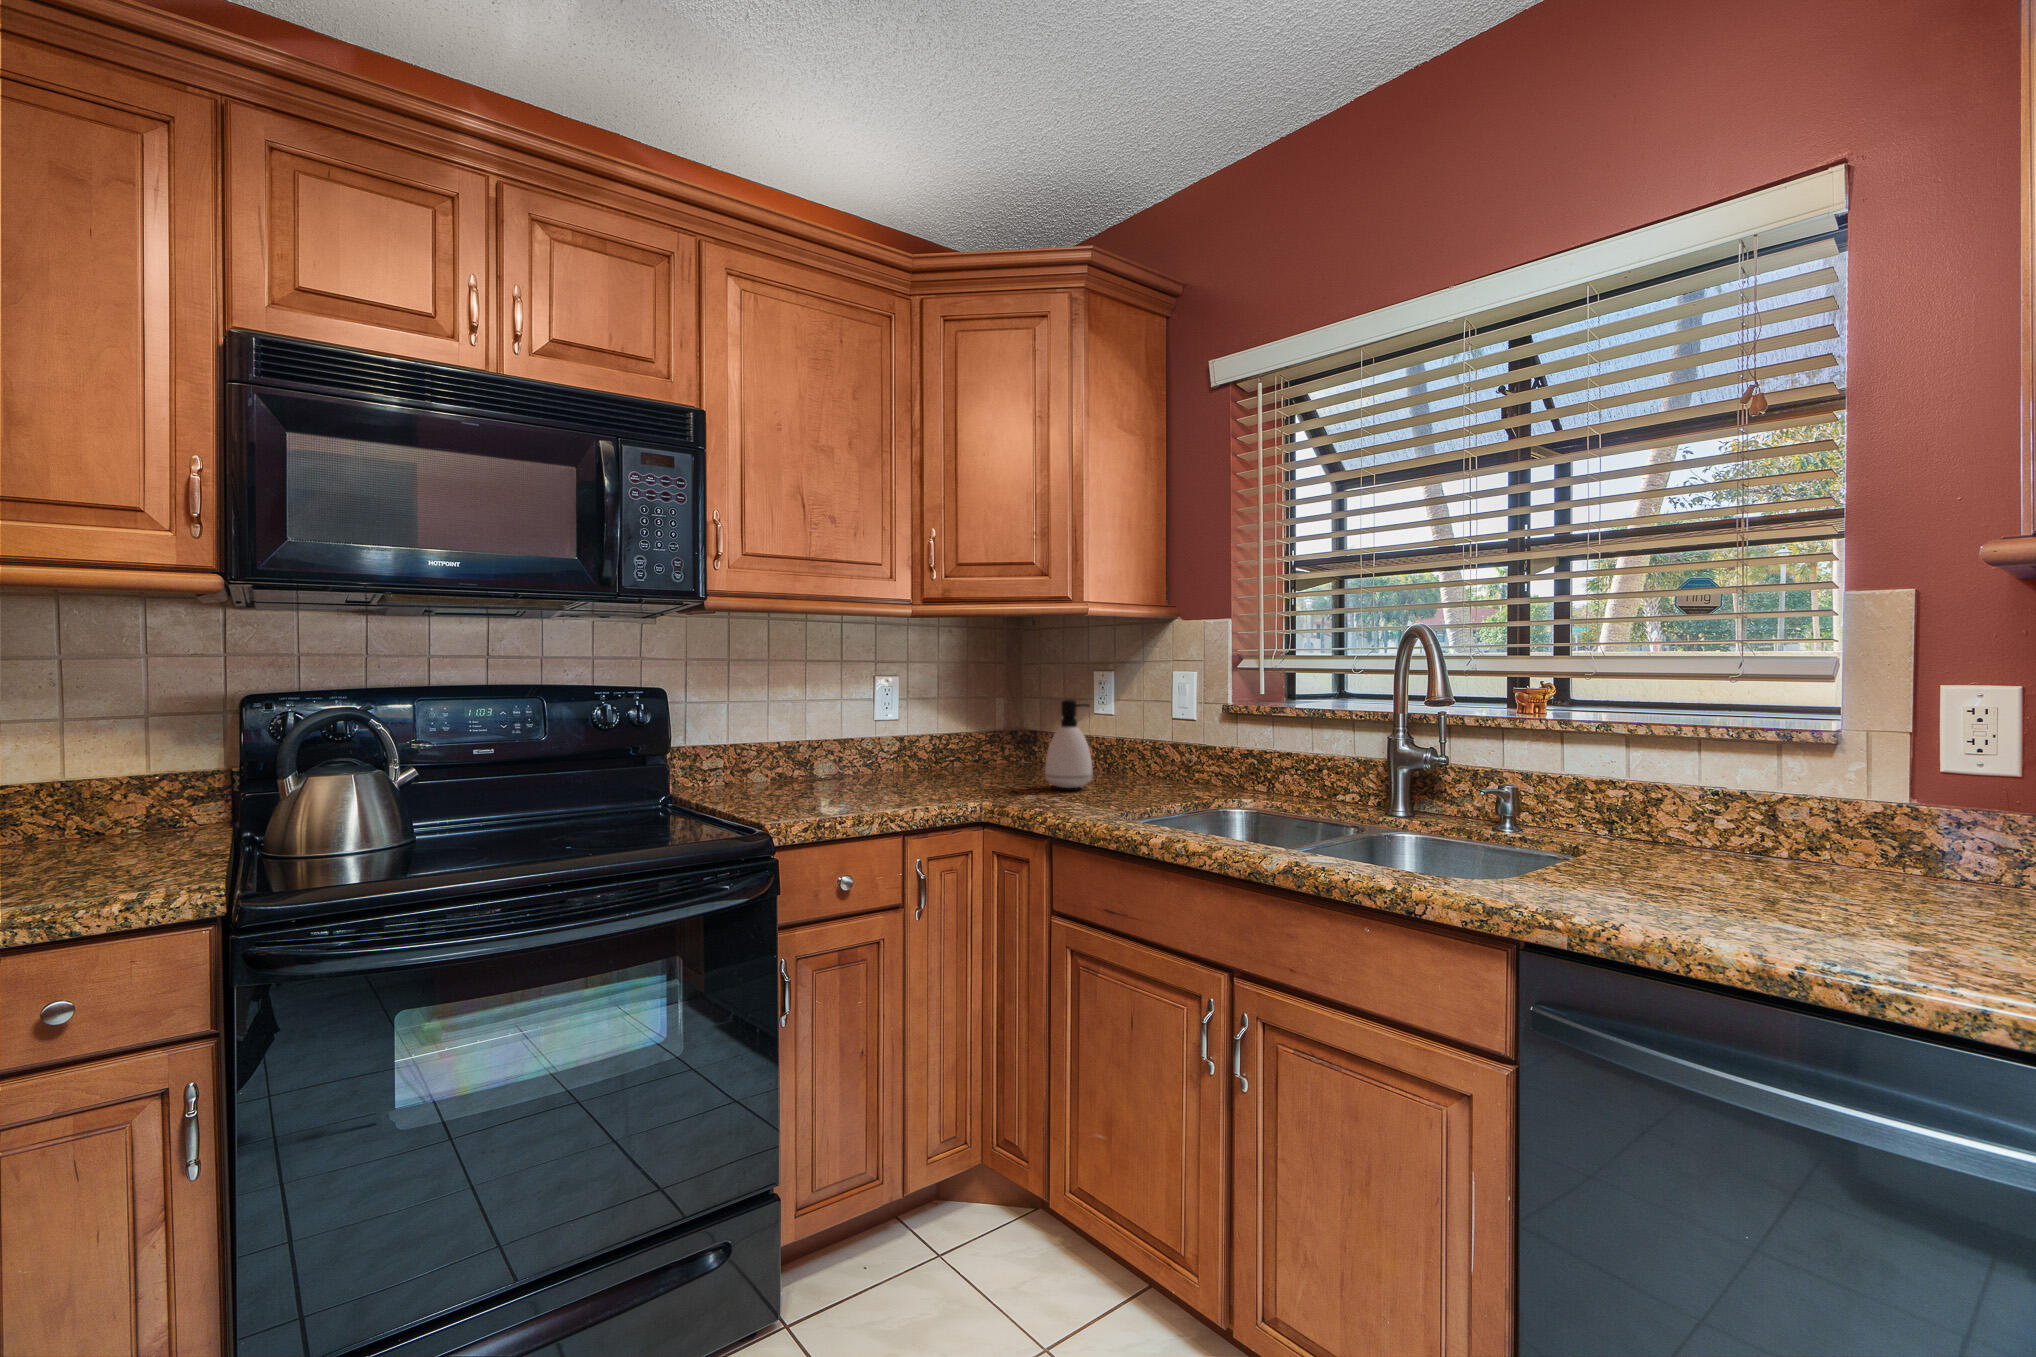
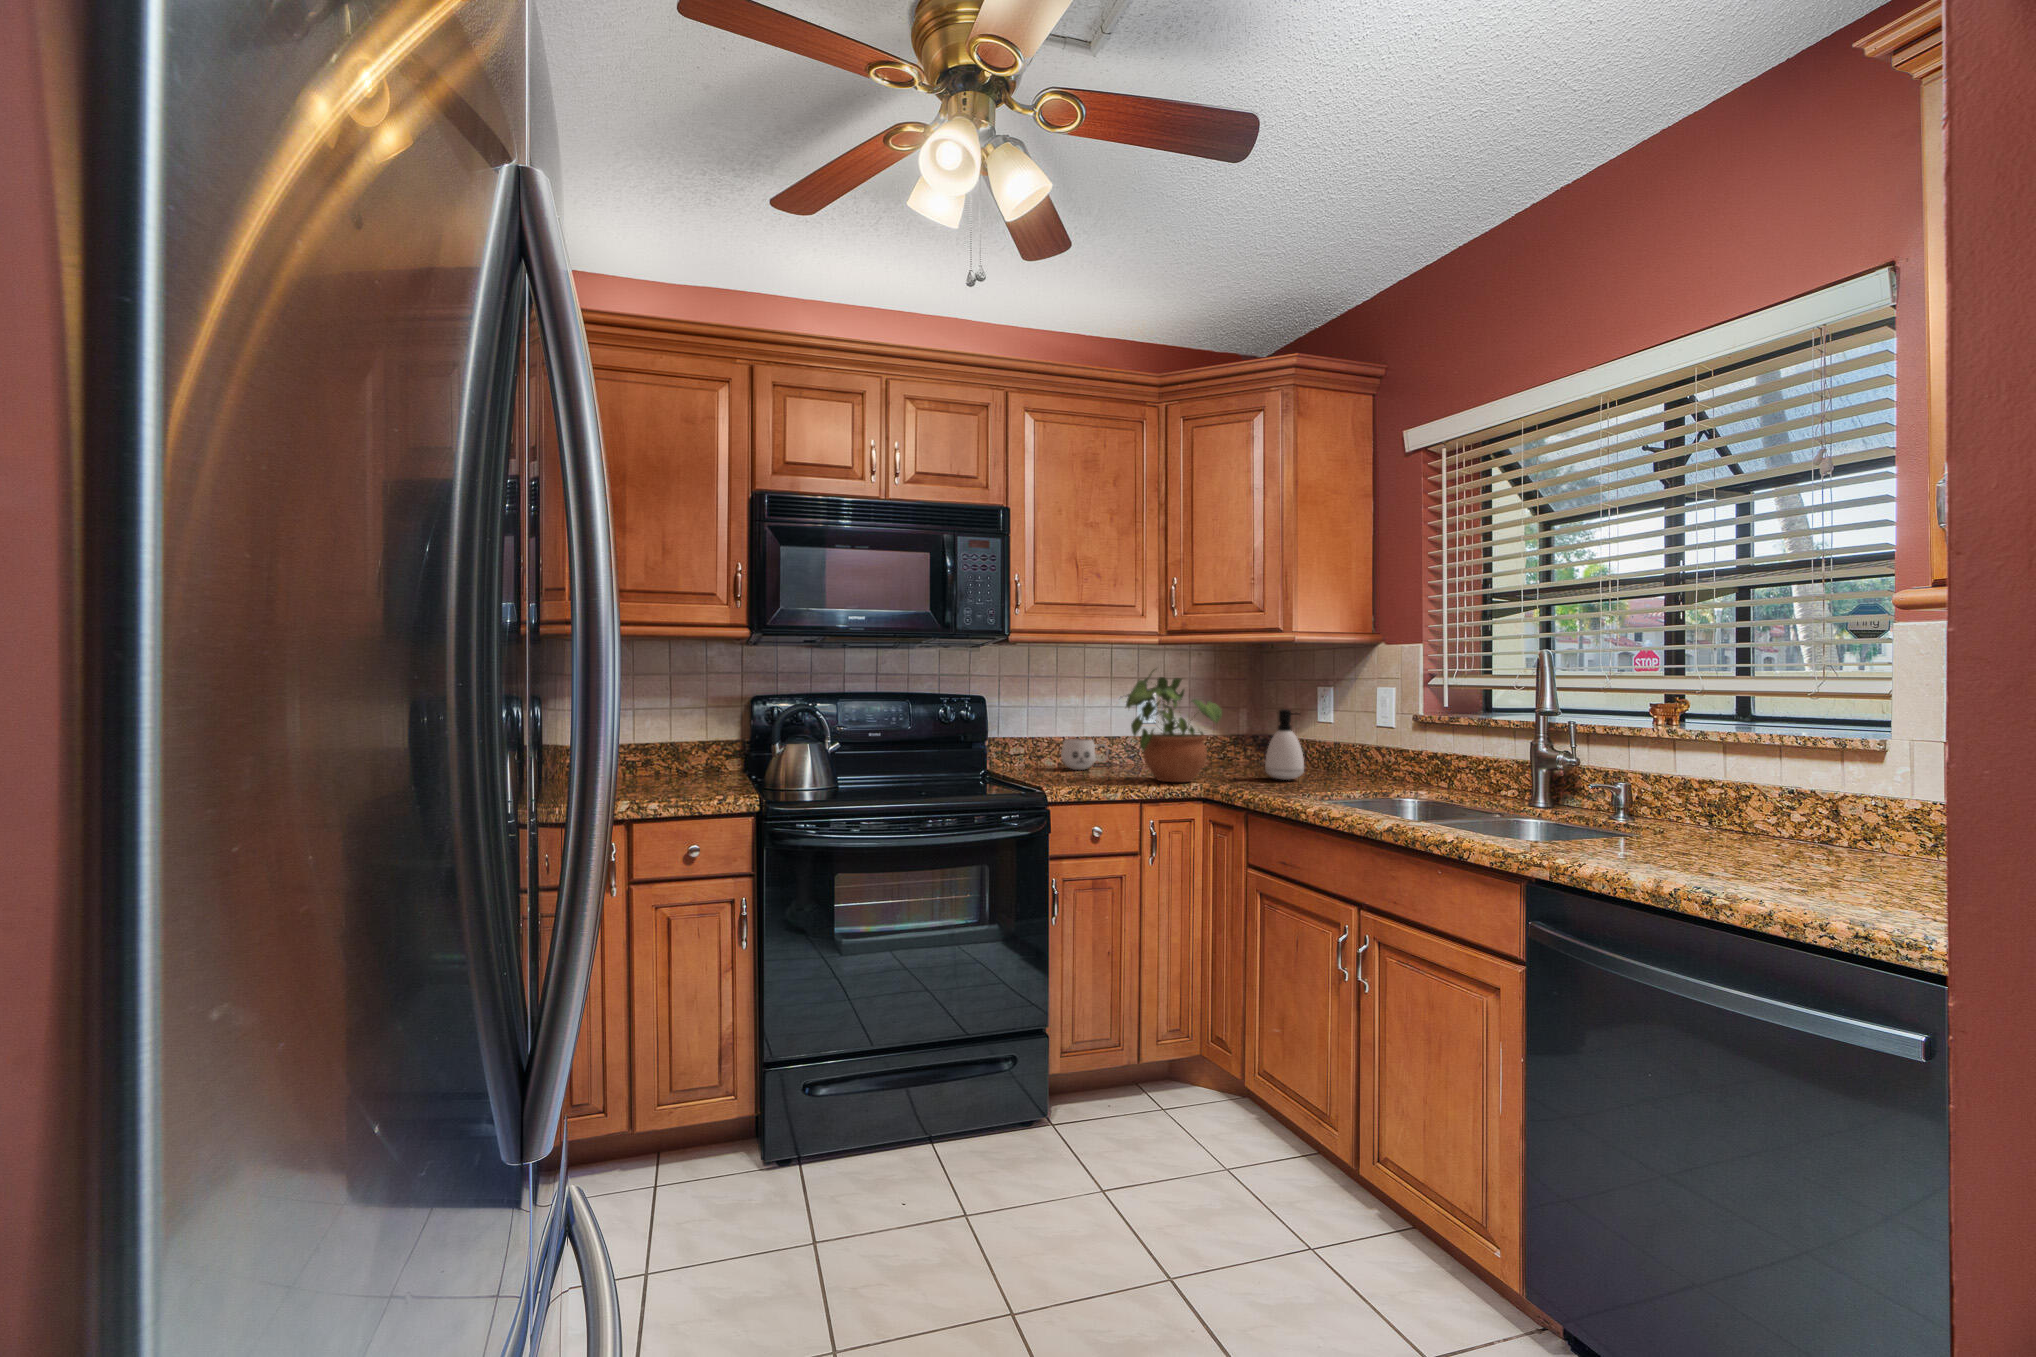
potted plant: none [860,647,1000,800] -> present [1126,670,1222,782]
mug: none [773,744,838,786] -> present [1061,739,1108,770]

